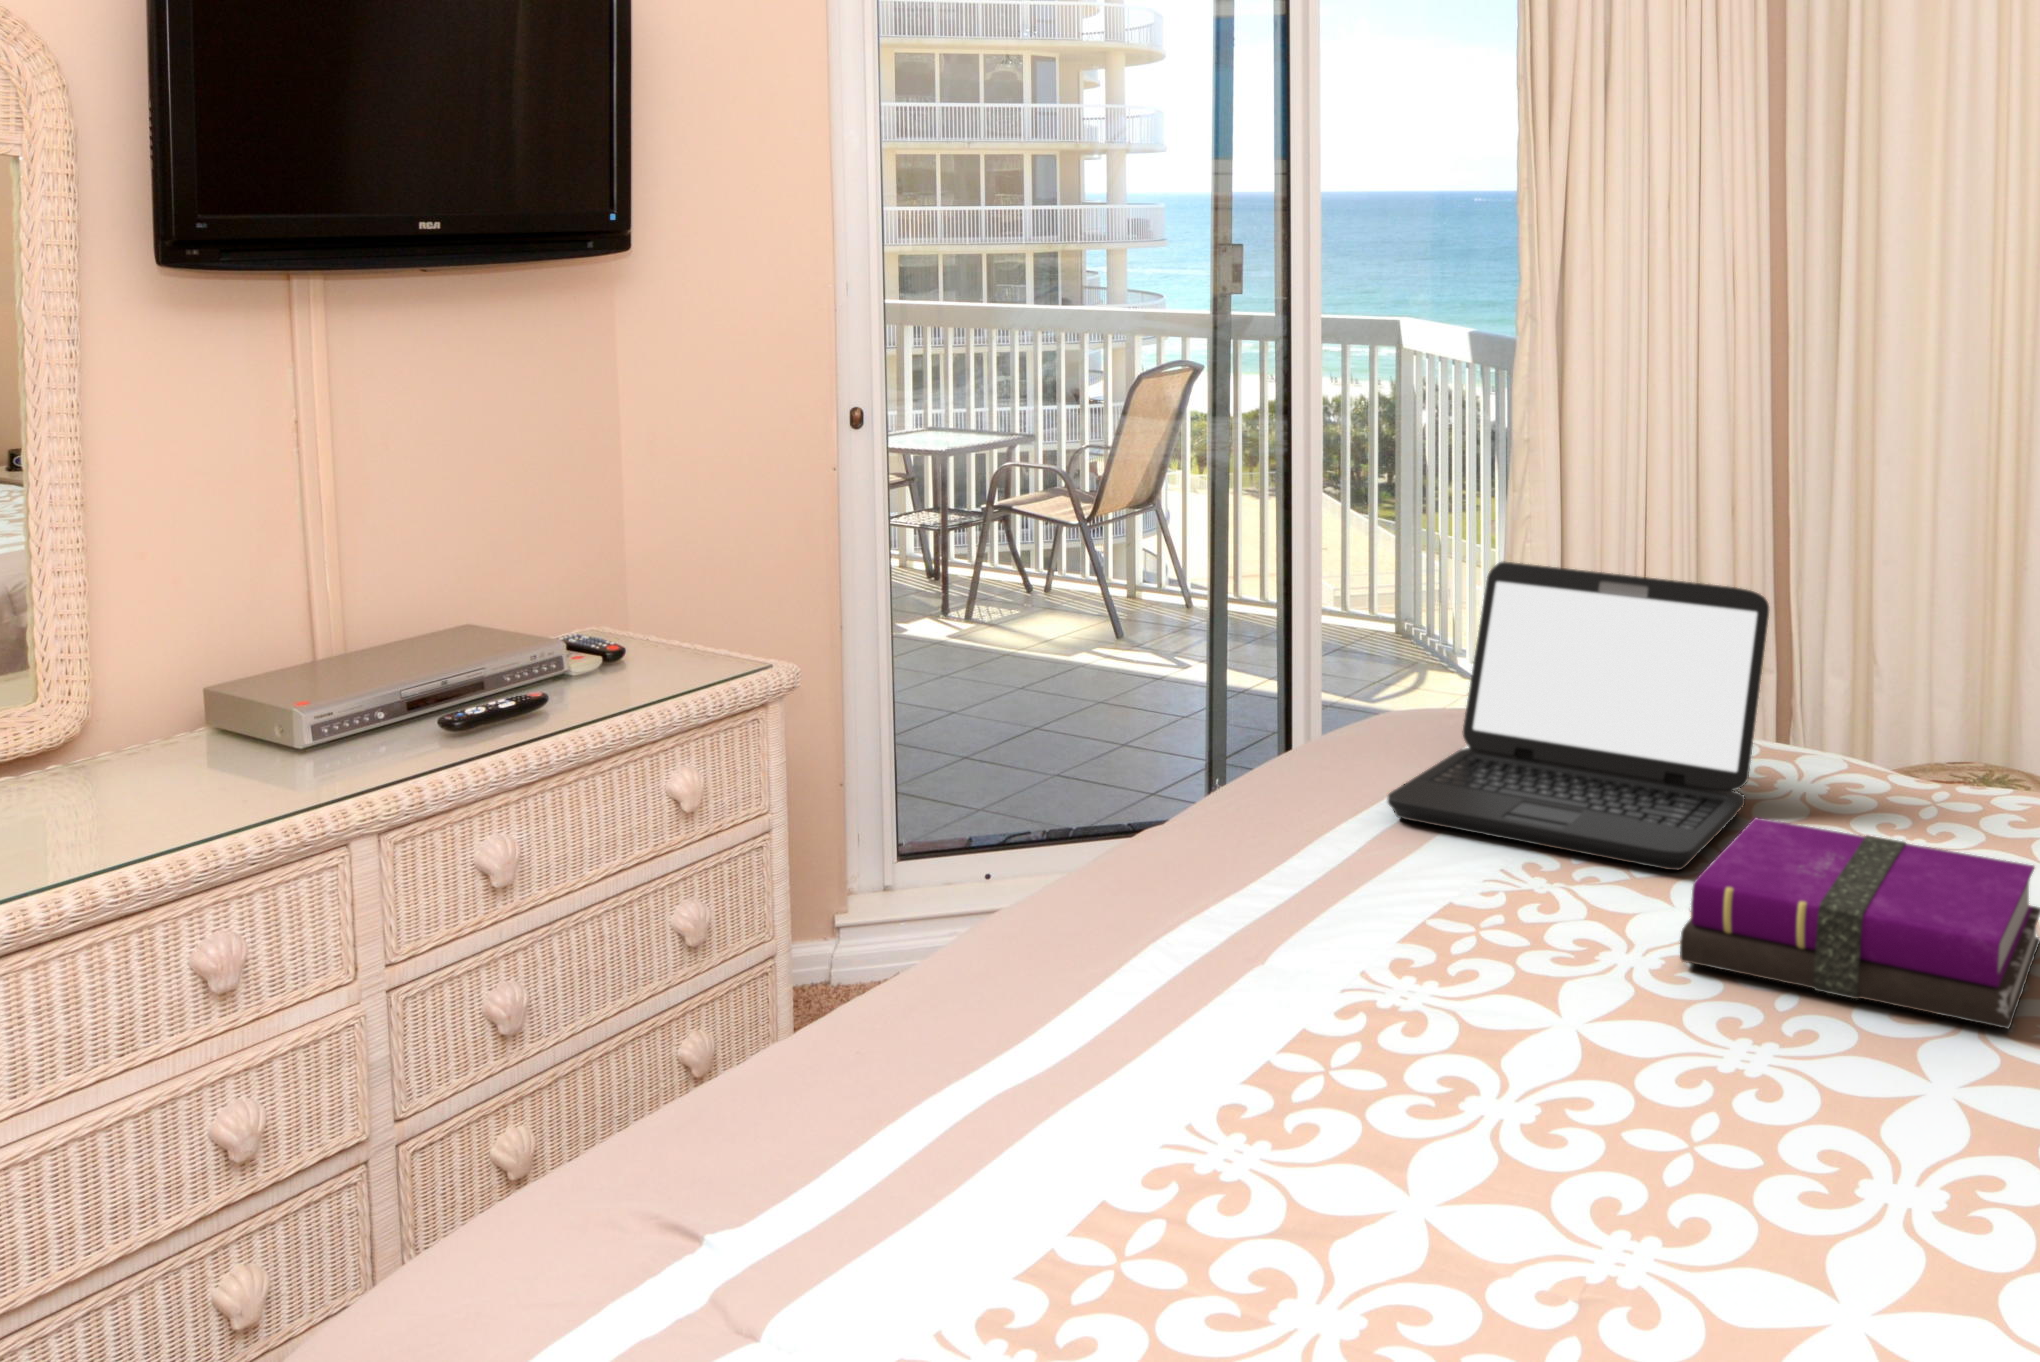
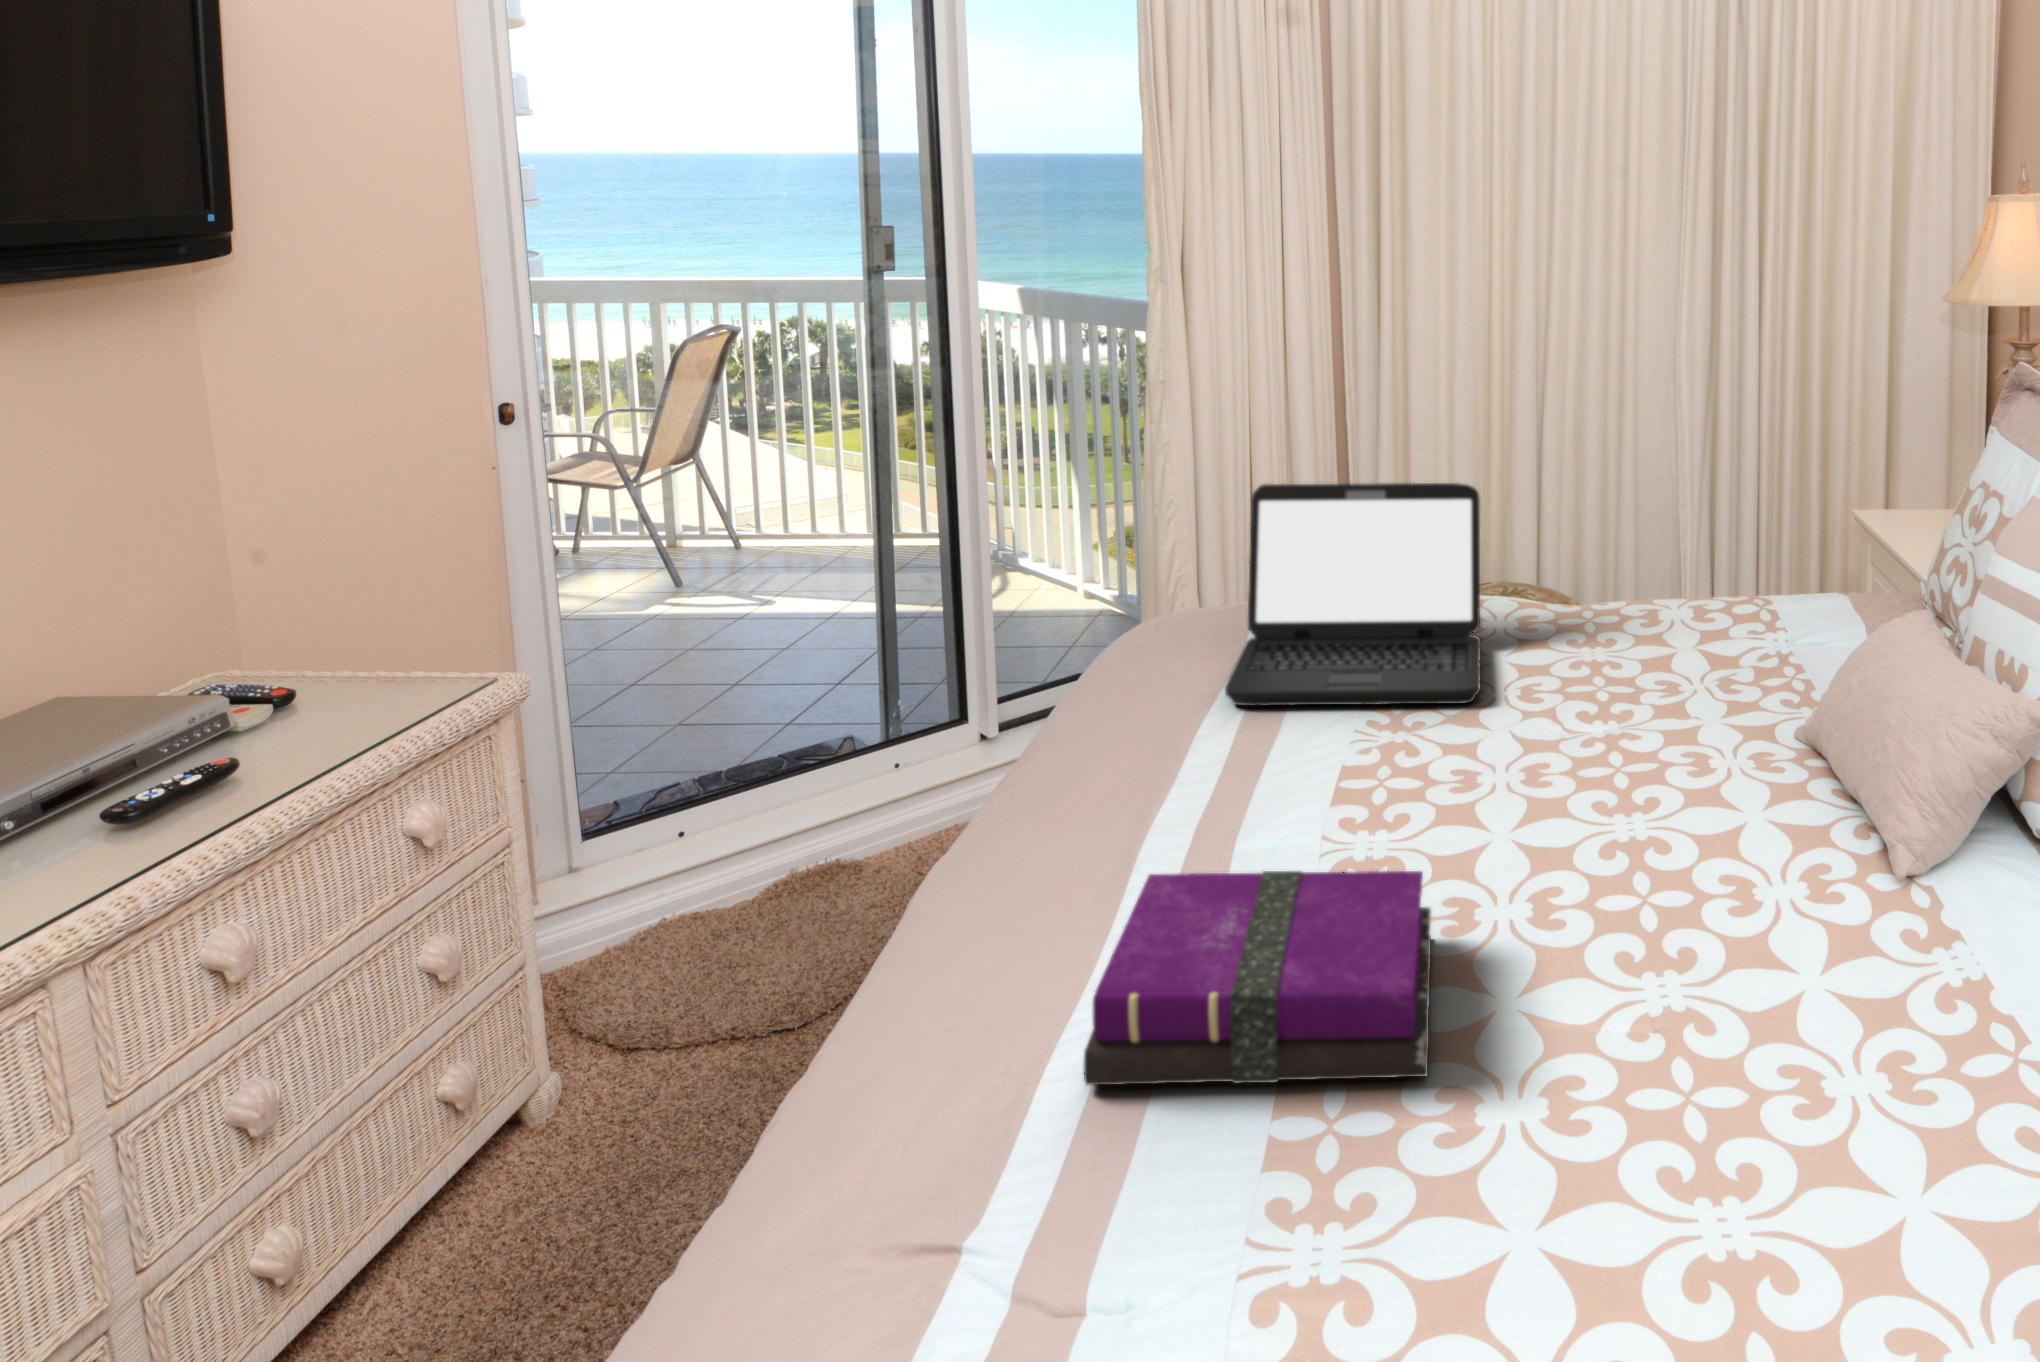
notebook: present [1680,818,2040,1029] -> present [1083,871,1431,1085]

